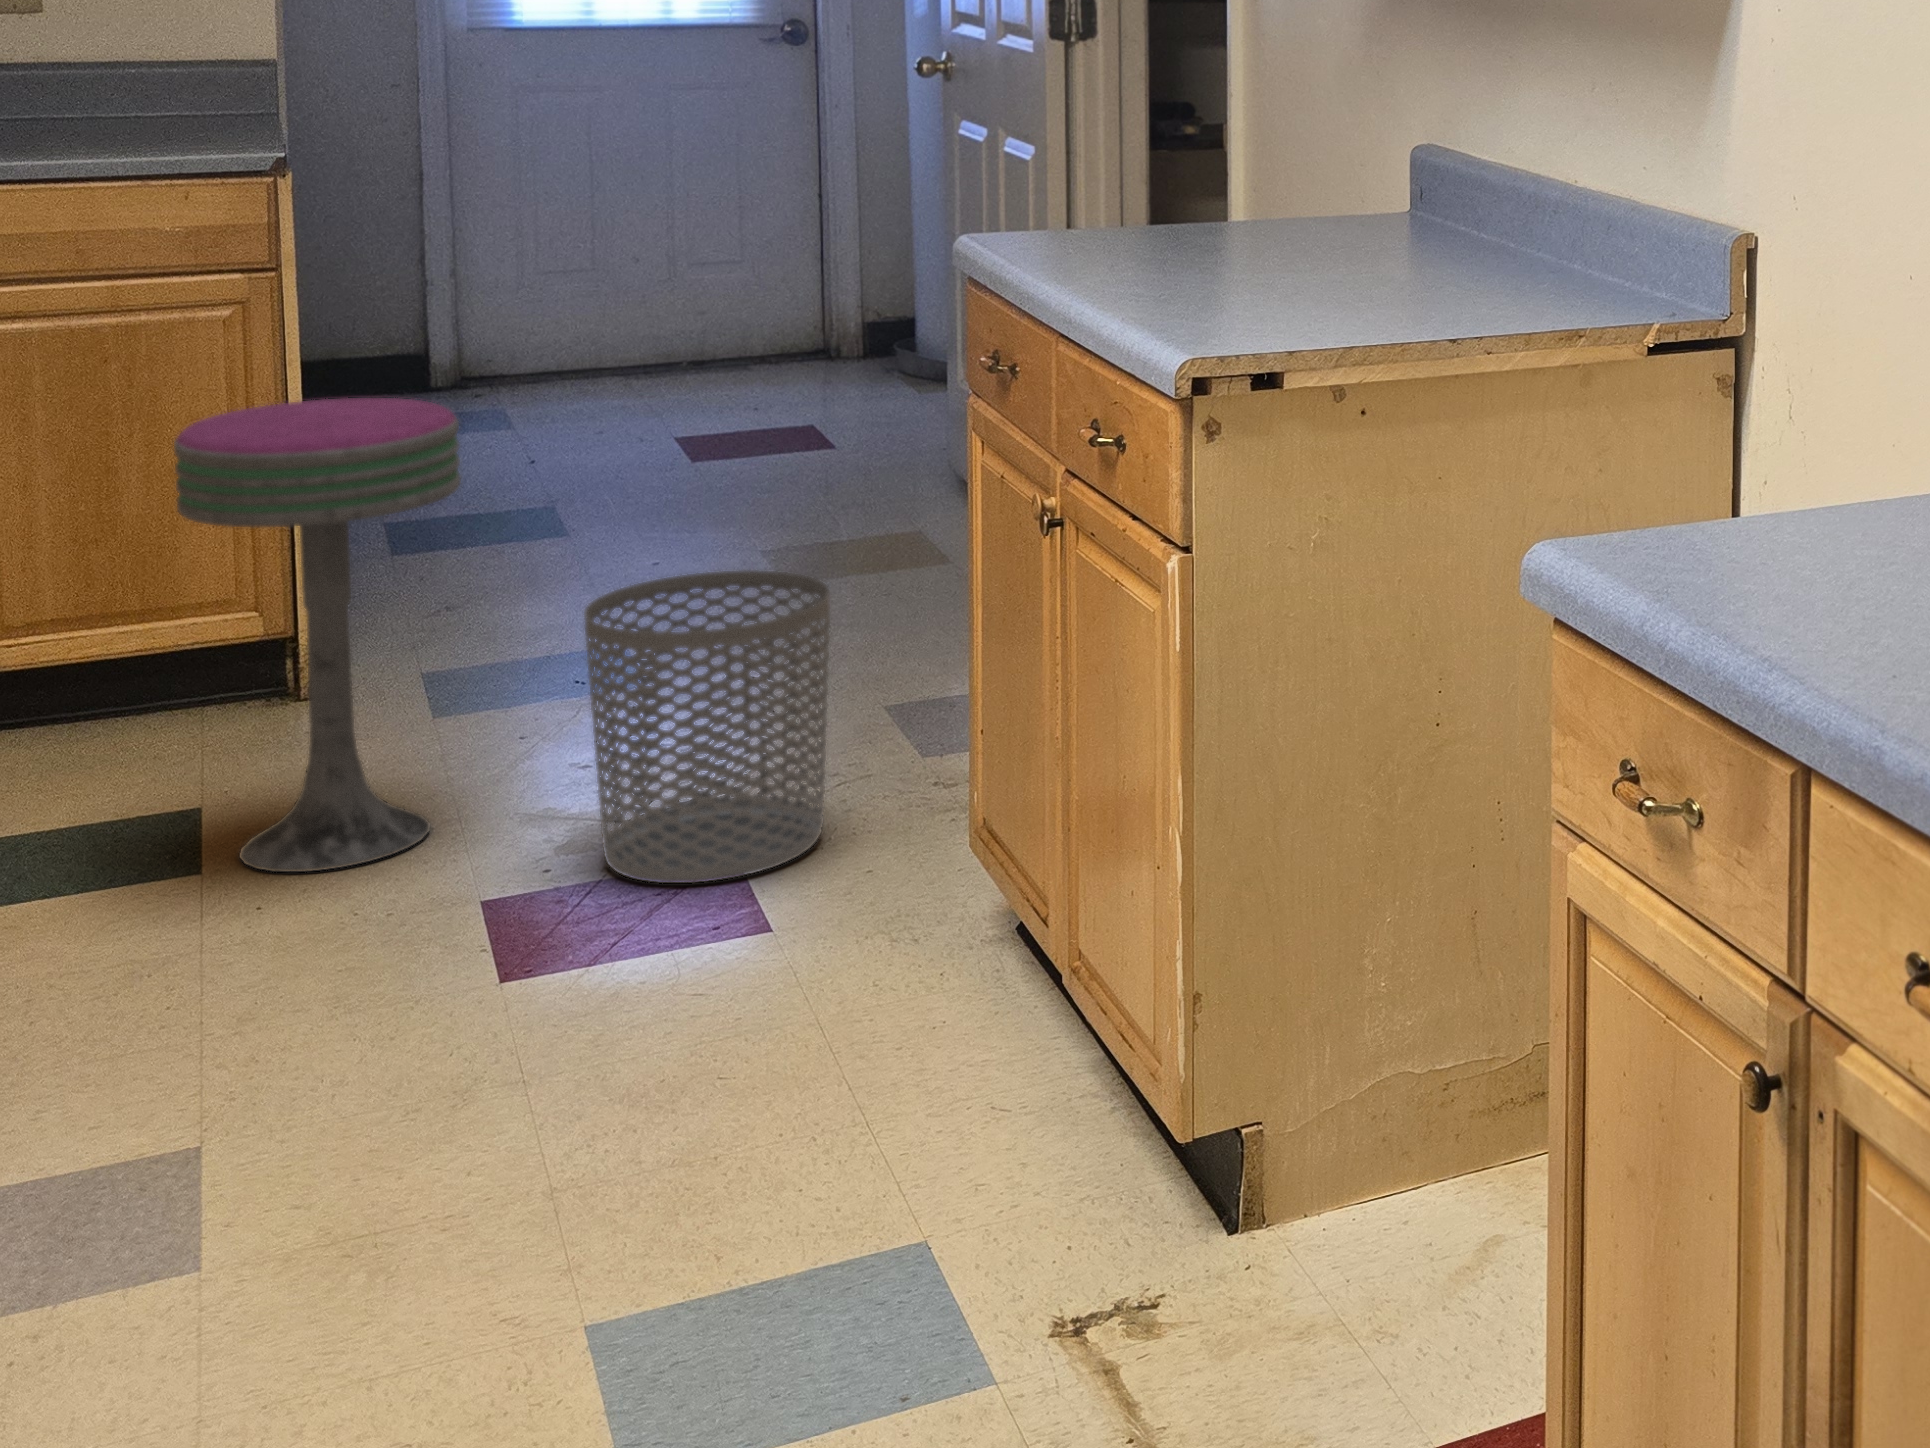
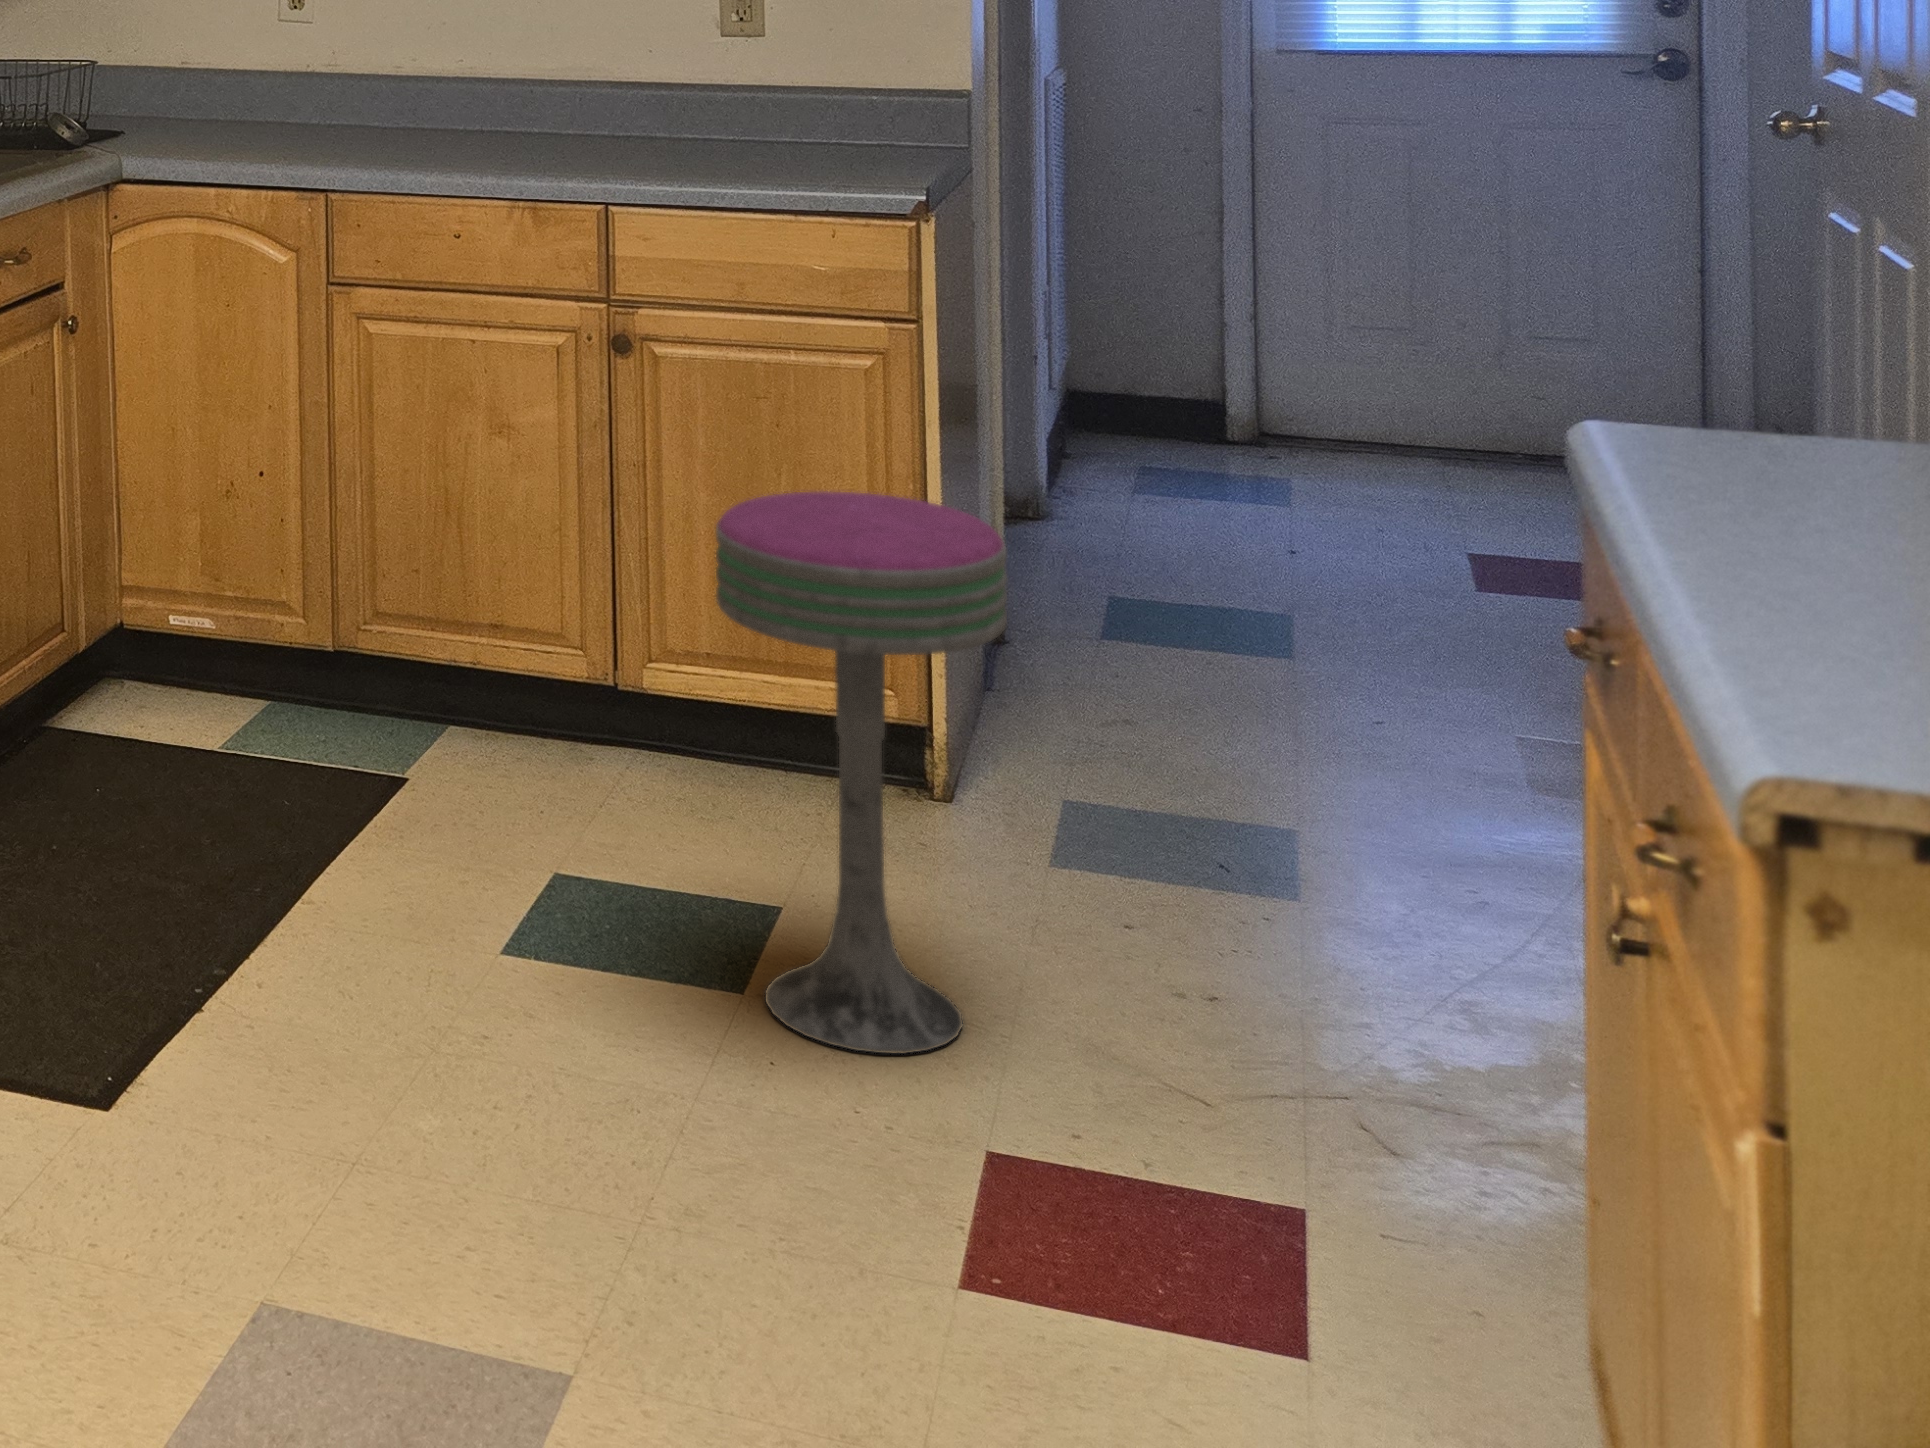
waste bin: present [584,570,830,883] -> none [1108,813,1446,1279]

